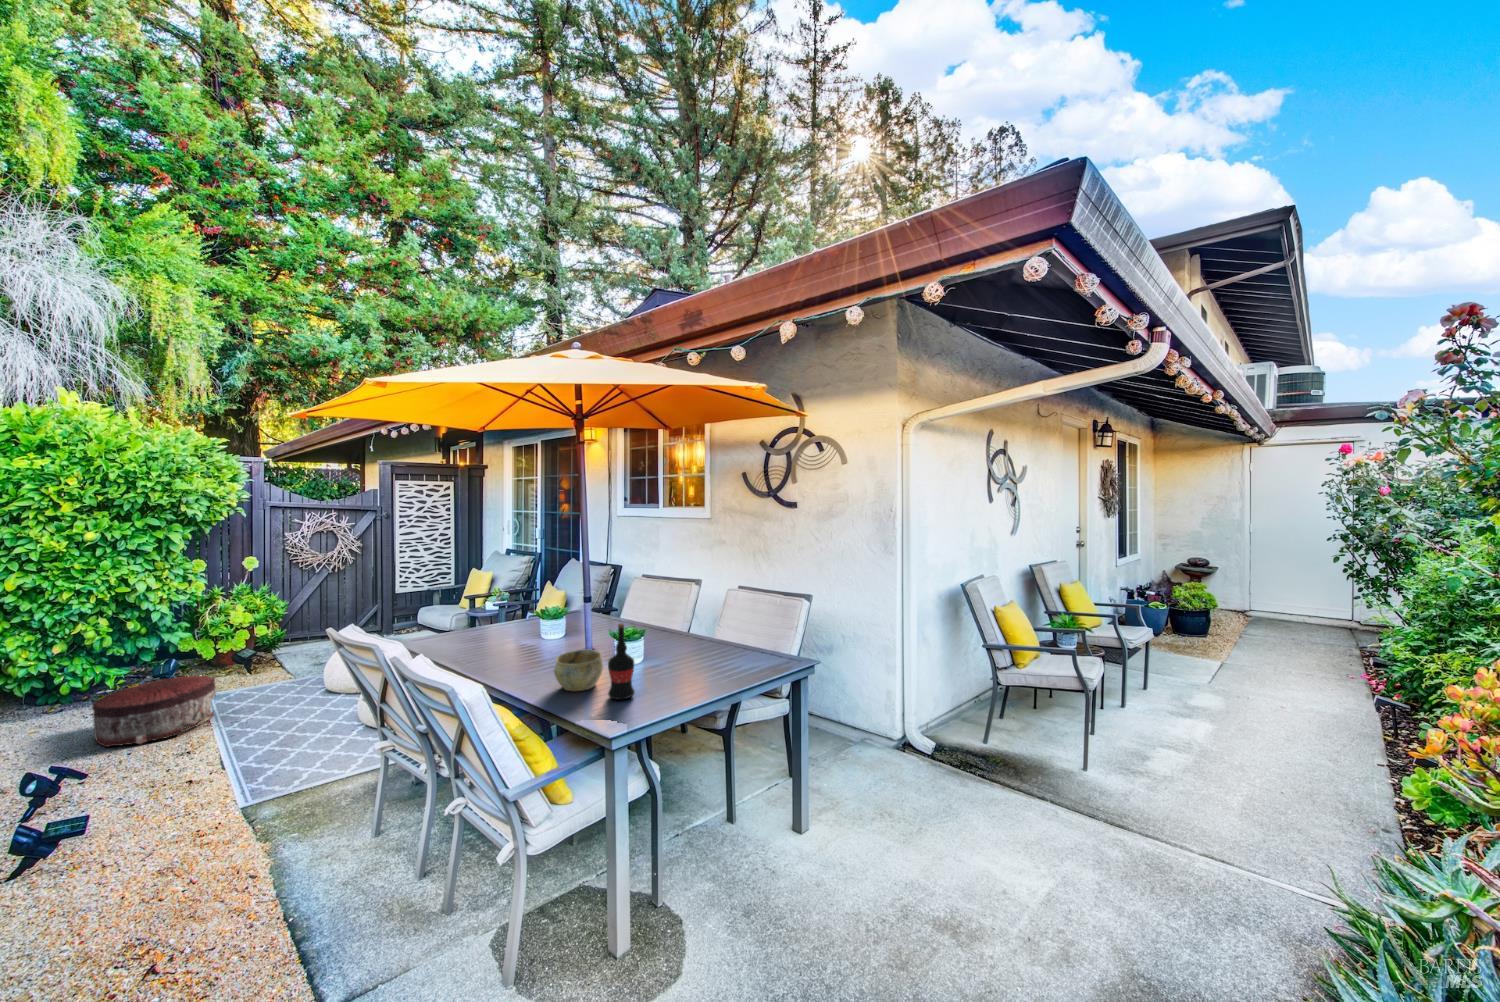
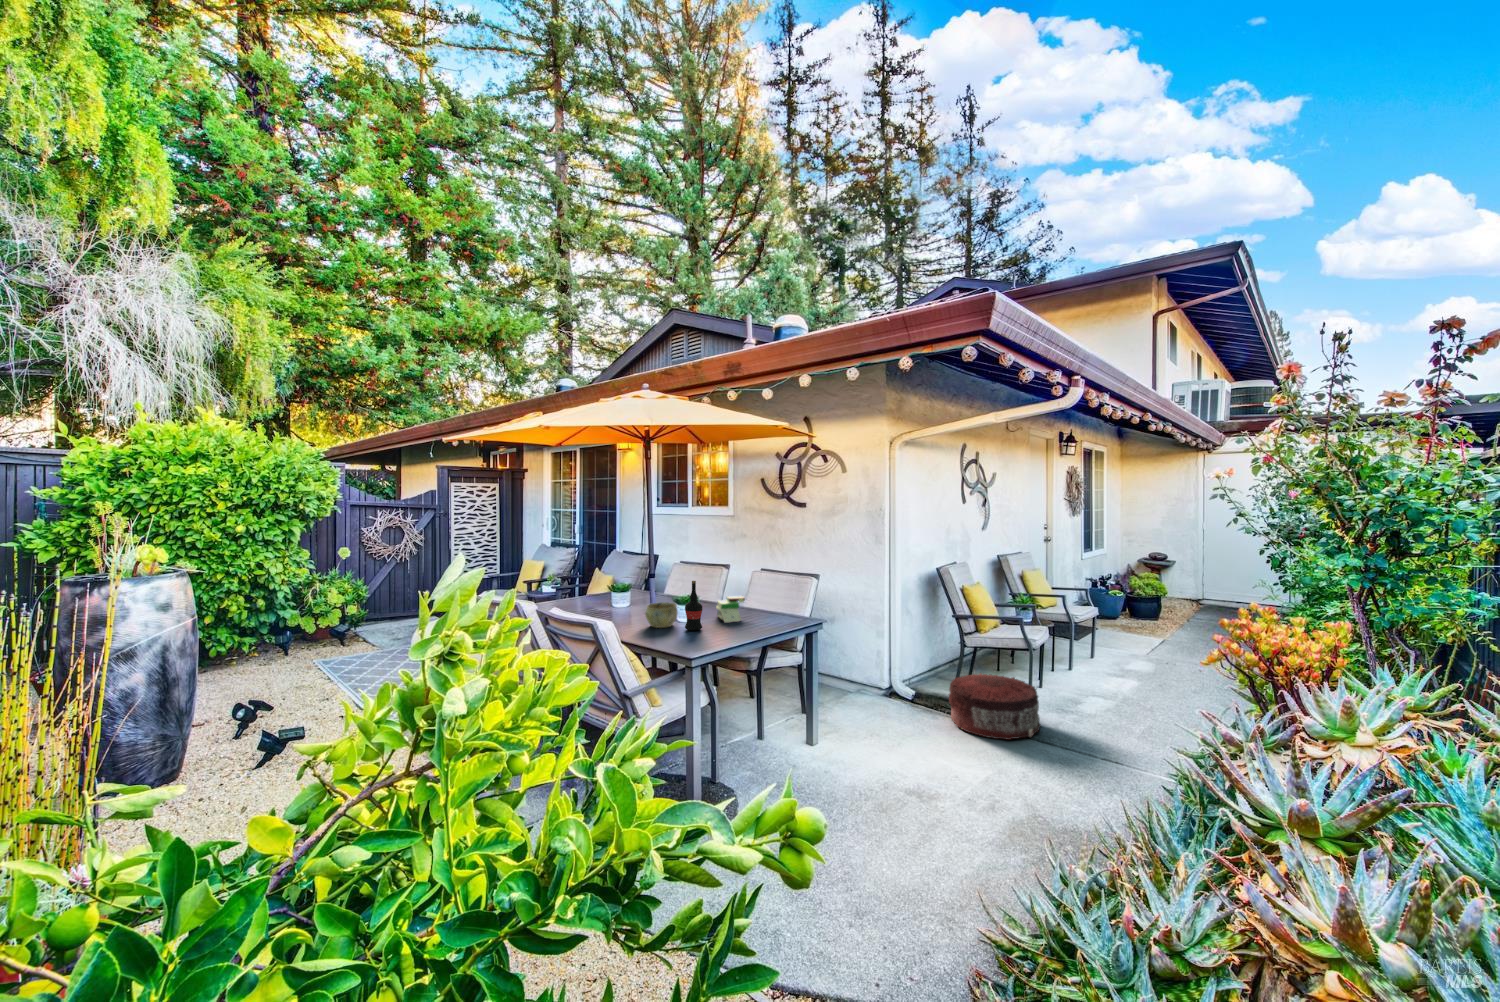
book: none [664,635,706,681] -> present [716,596,745,623]
pouf: present [92,675,216,747] -> present [949,674,1041,740]

